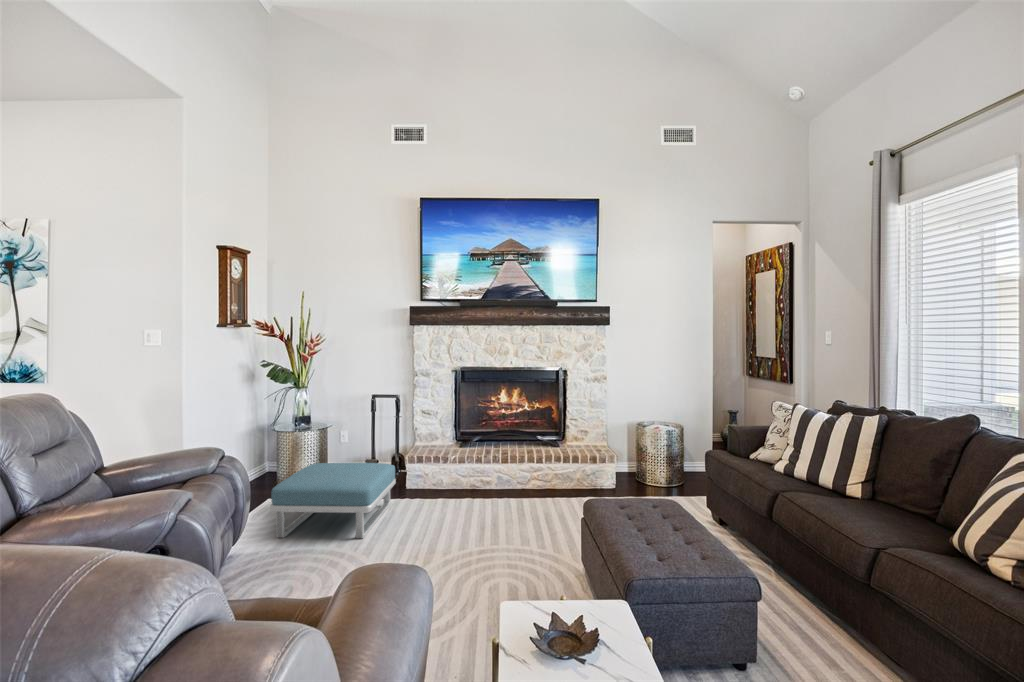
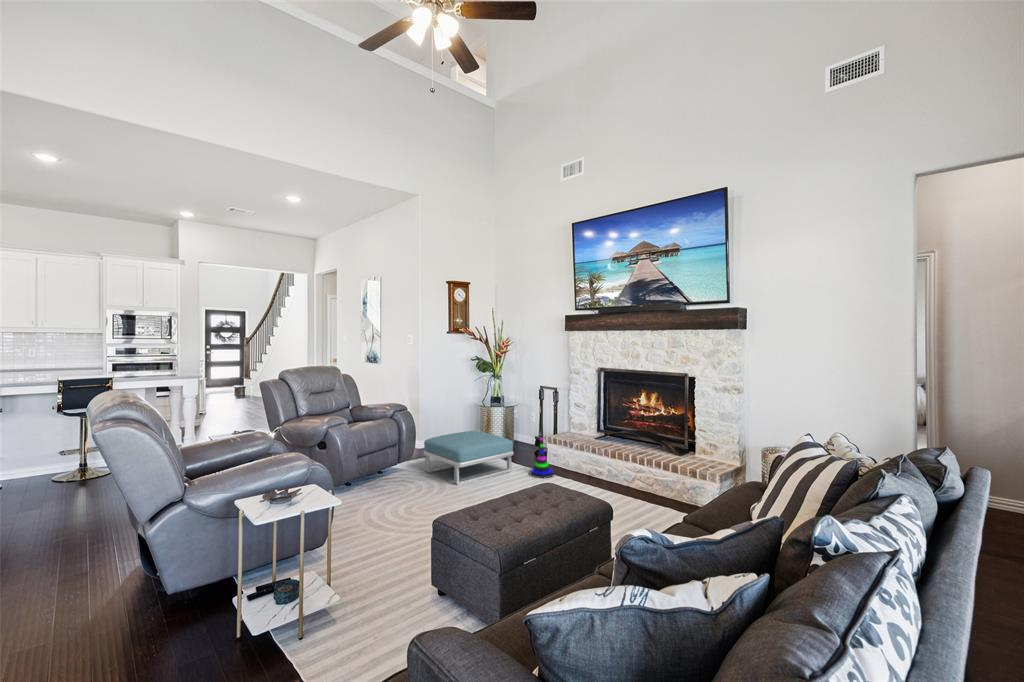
stacking toy: none [413,454,444,504] -> present [530,438,554,478]

